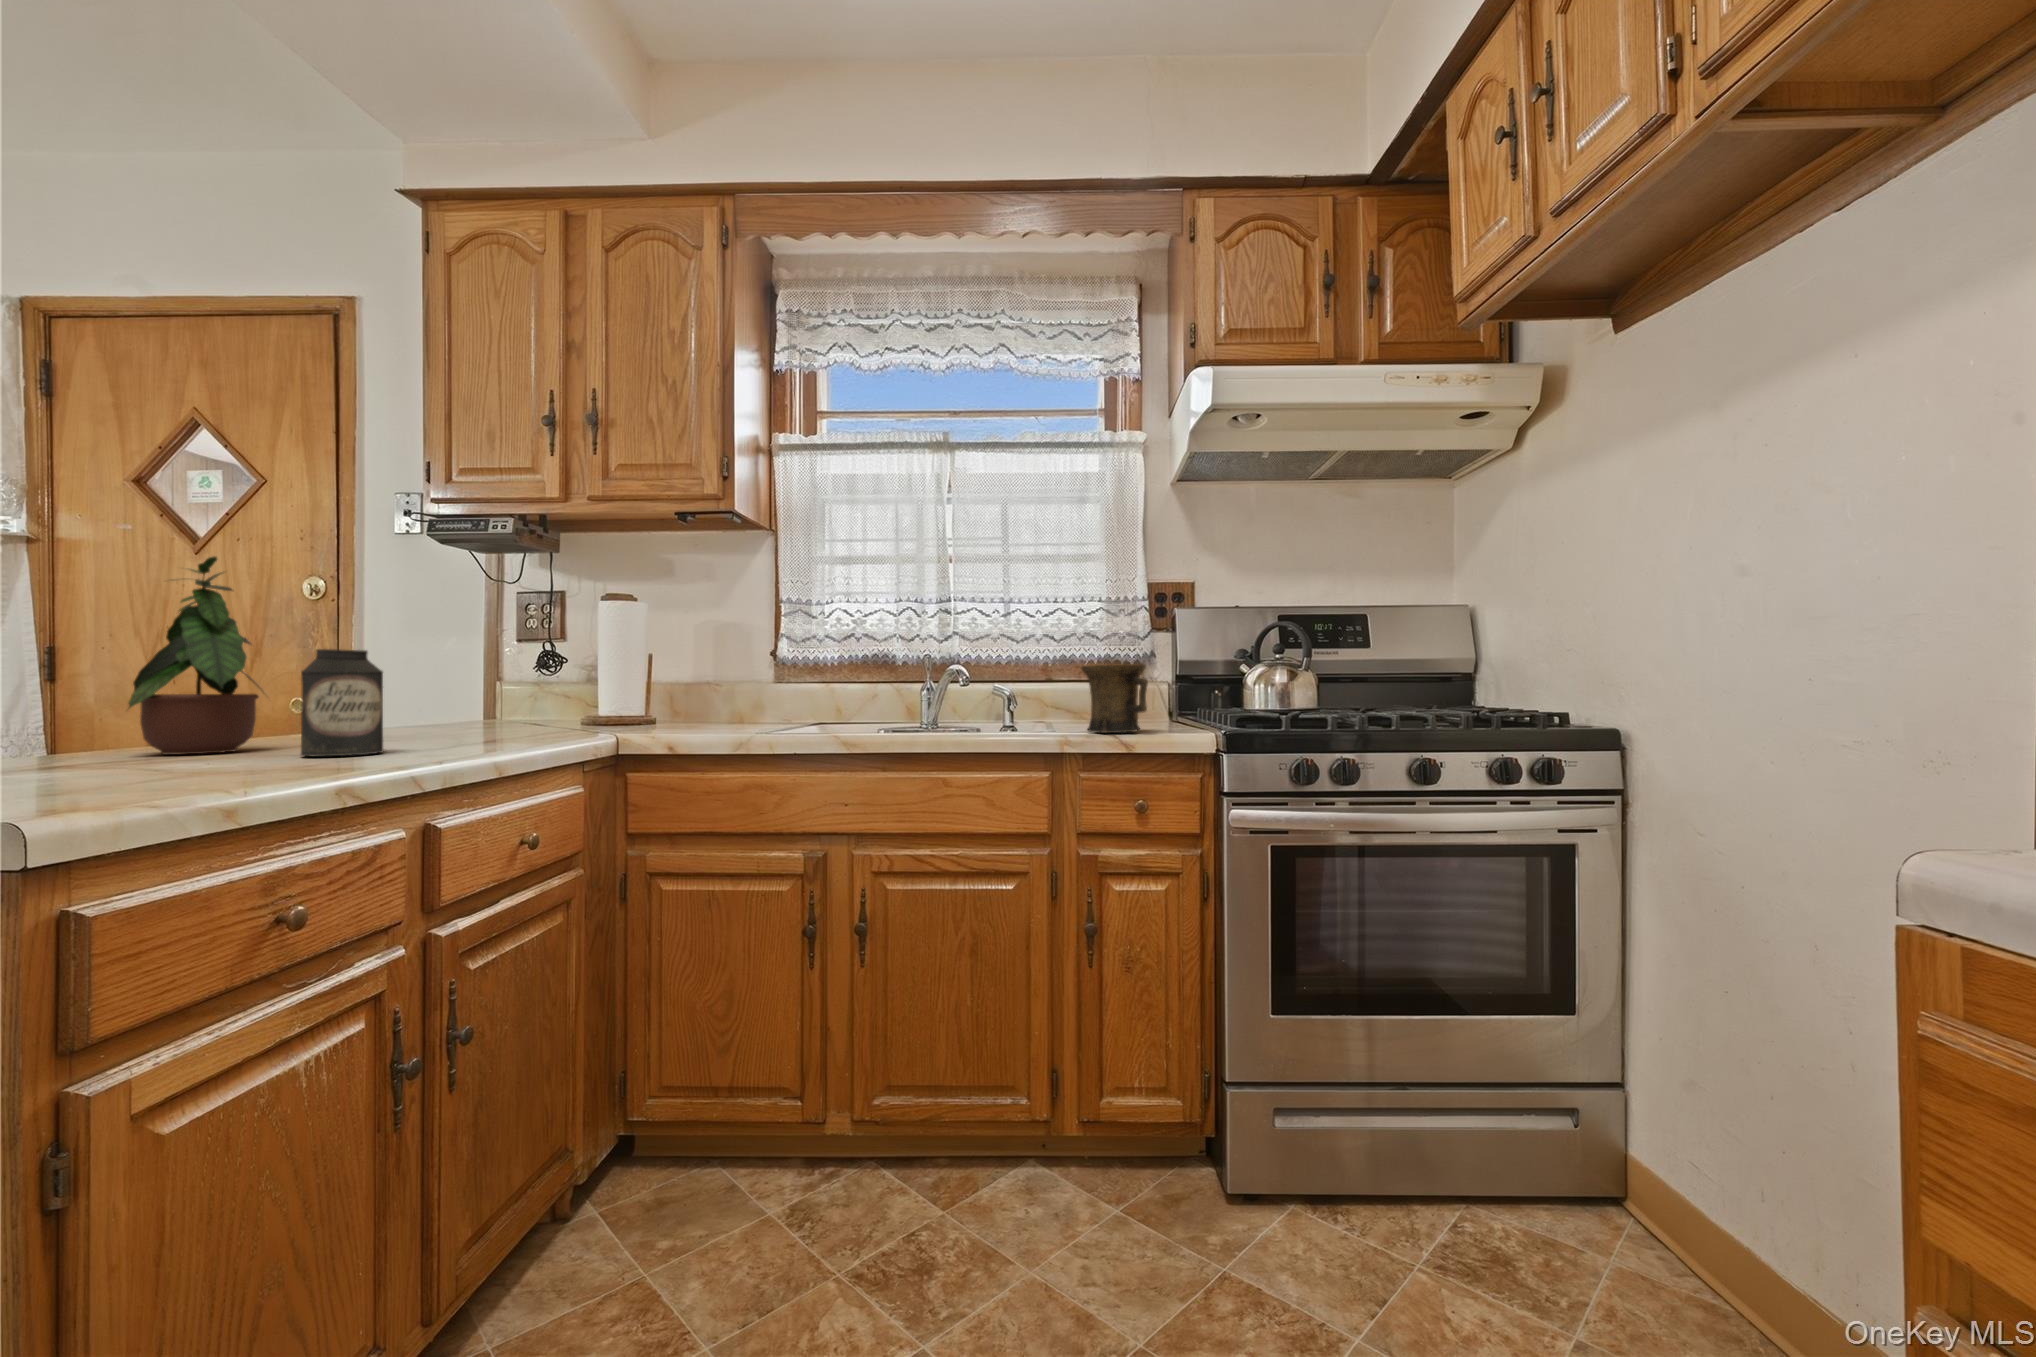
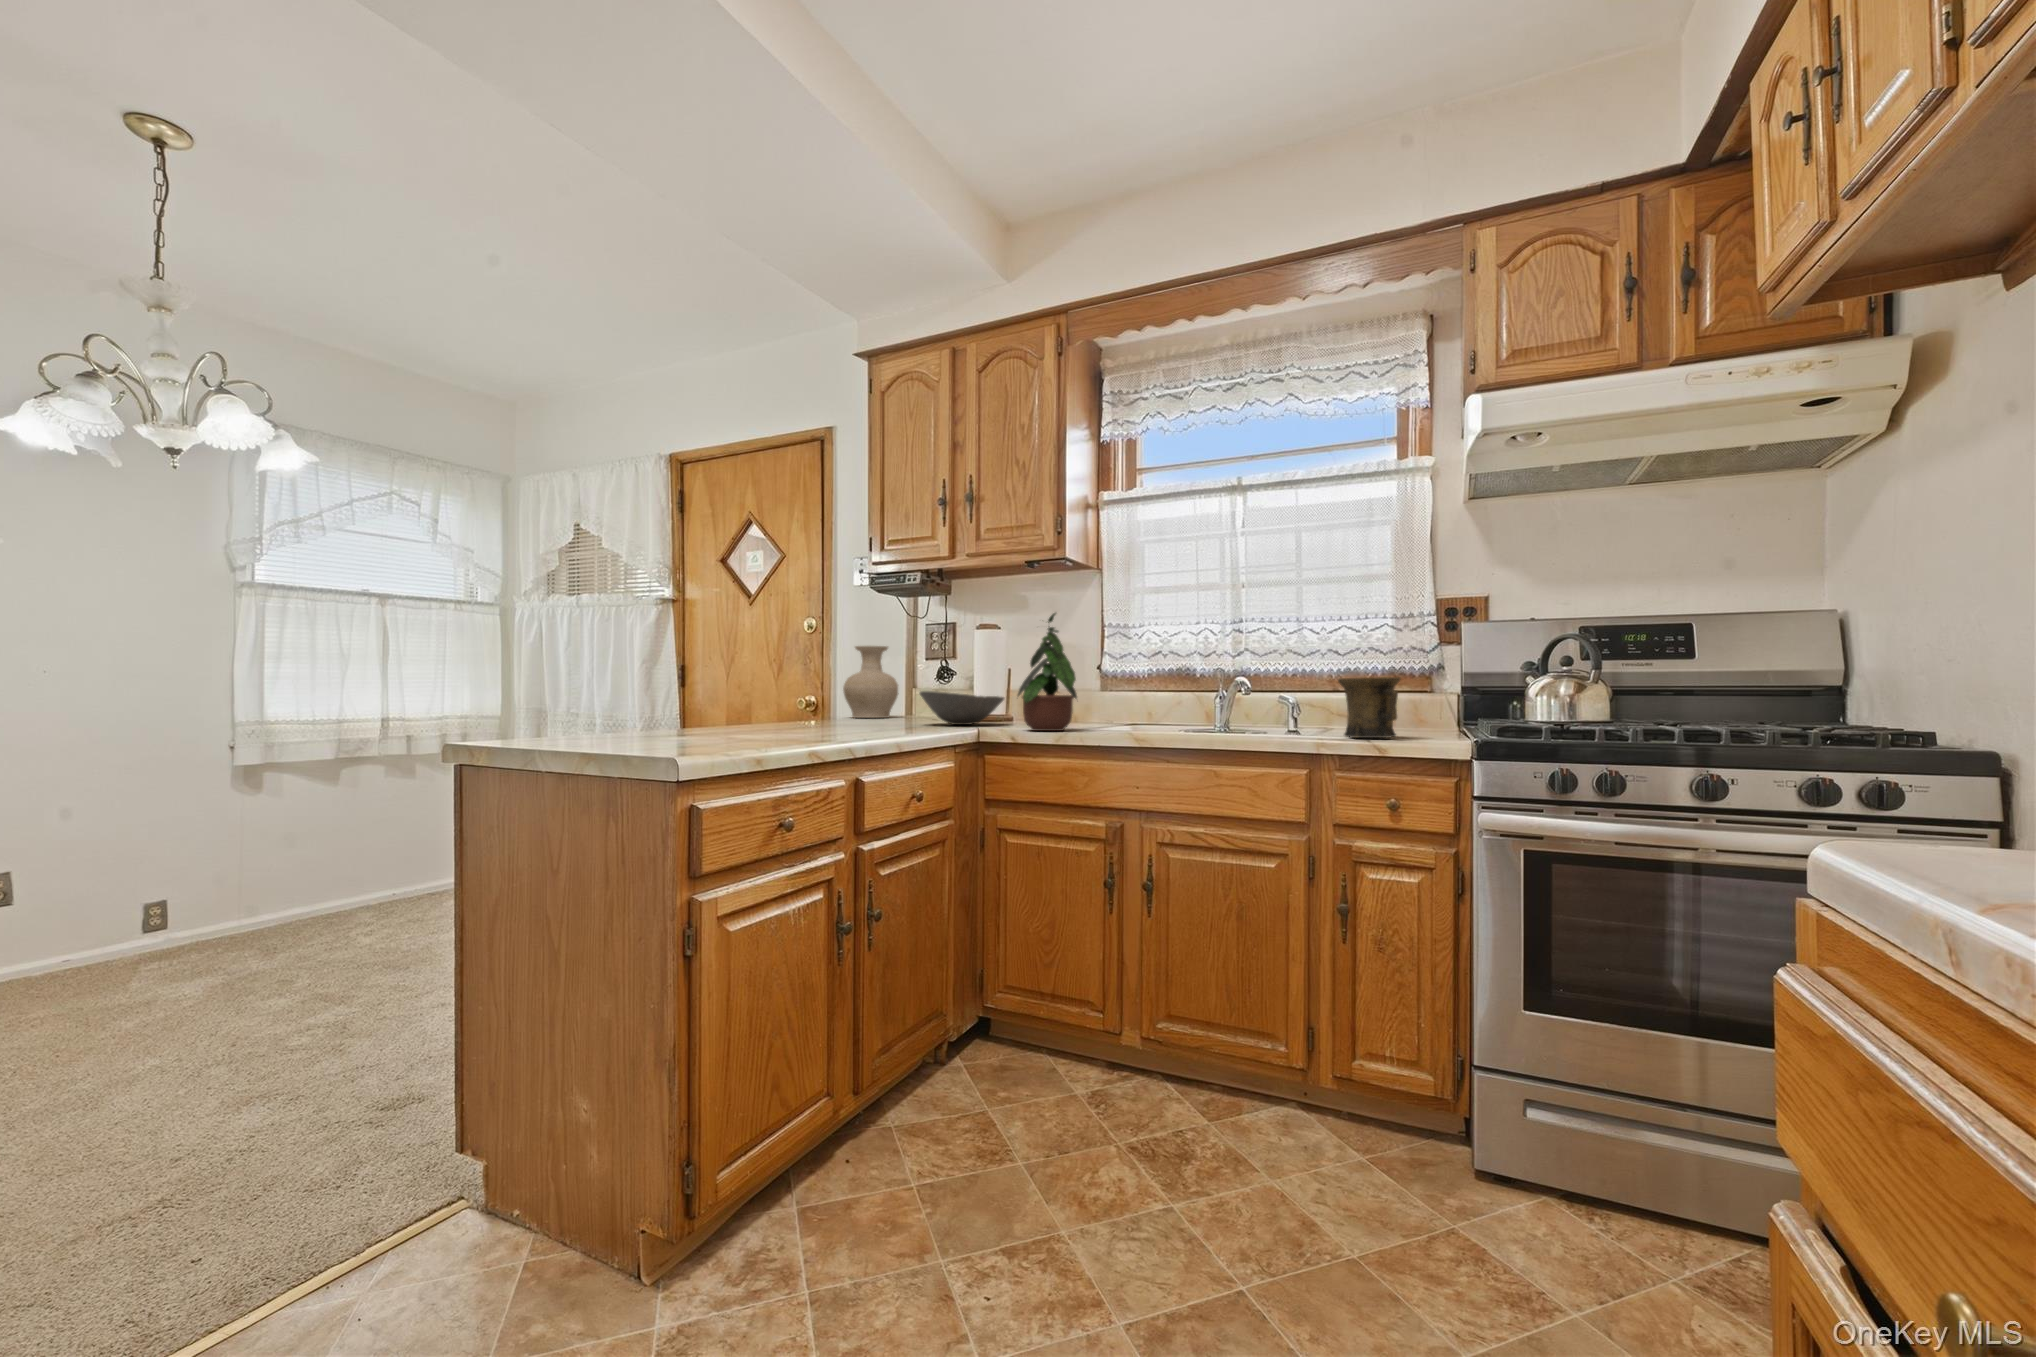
potted plant: present [129,557,264,754] -> present [1018,613,1077,731]
vase: none [379,620,476,725] -> present [843,646,899,718]
canister: present [301,649,383,756] -> none [799,669,840,735]
bowl: none [518,684,652,731] -> present [920,691,1004,725]

